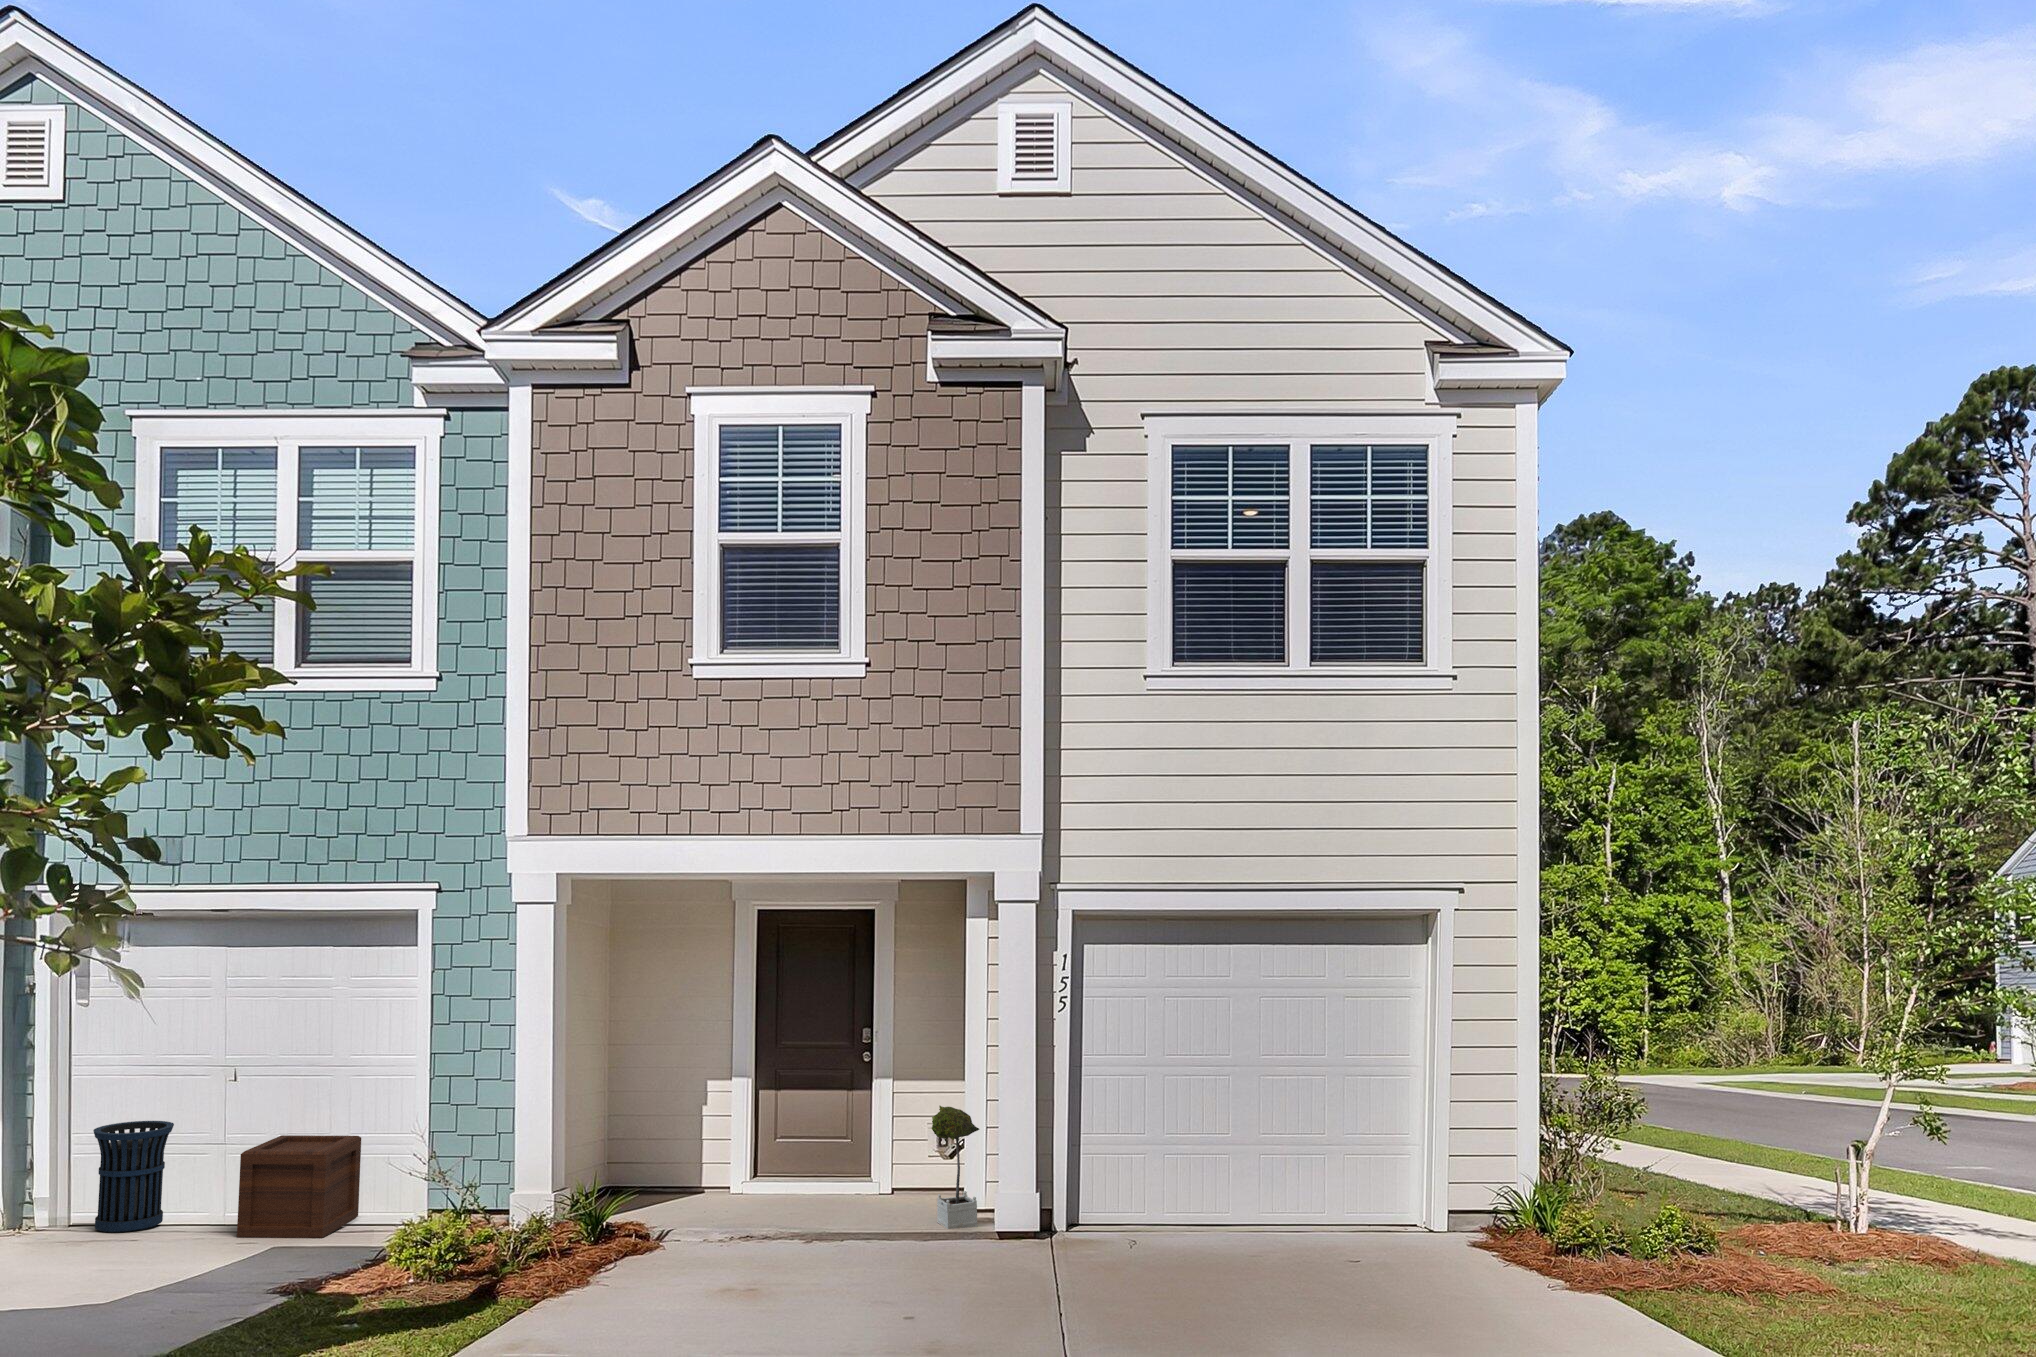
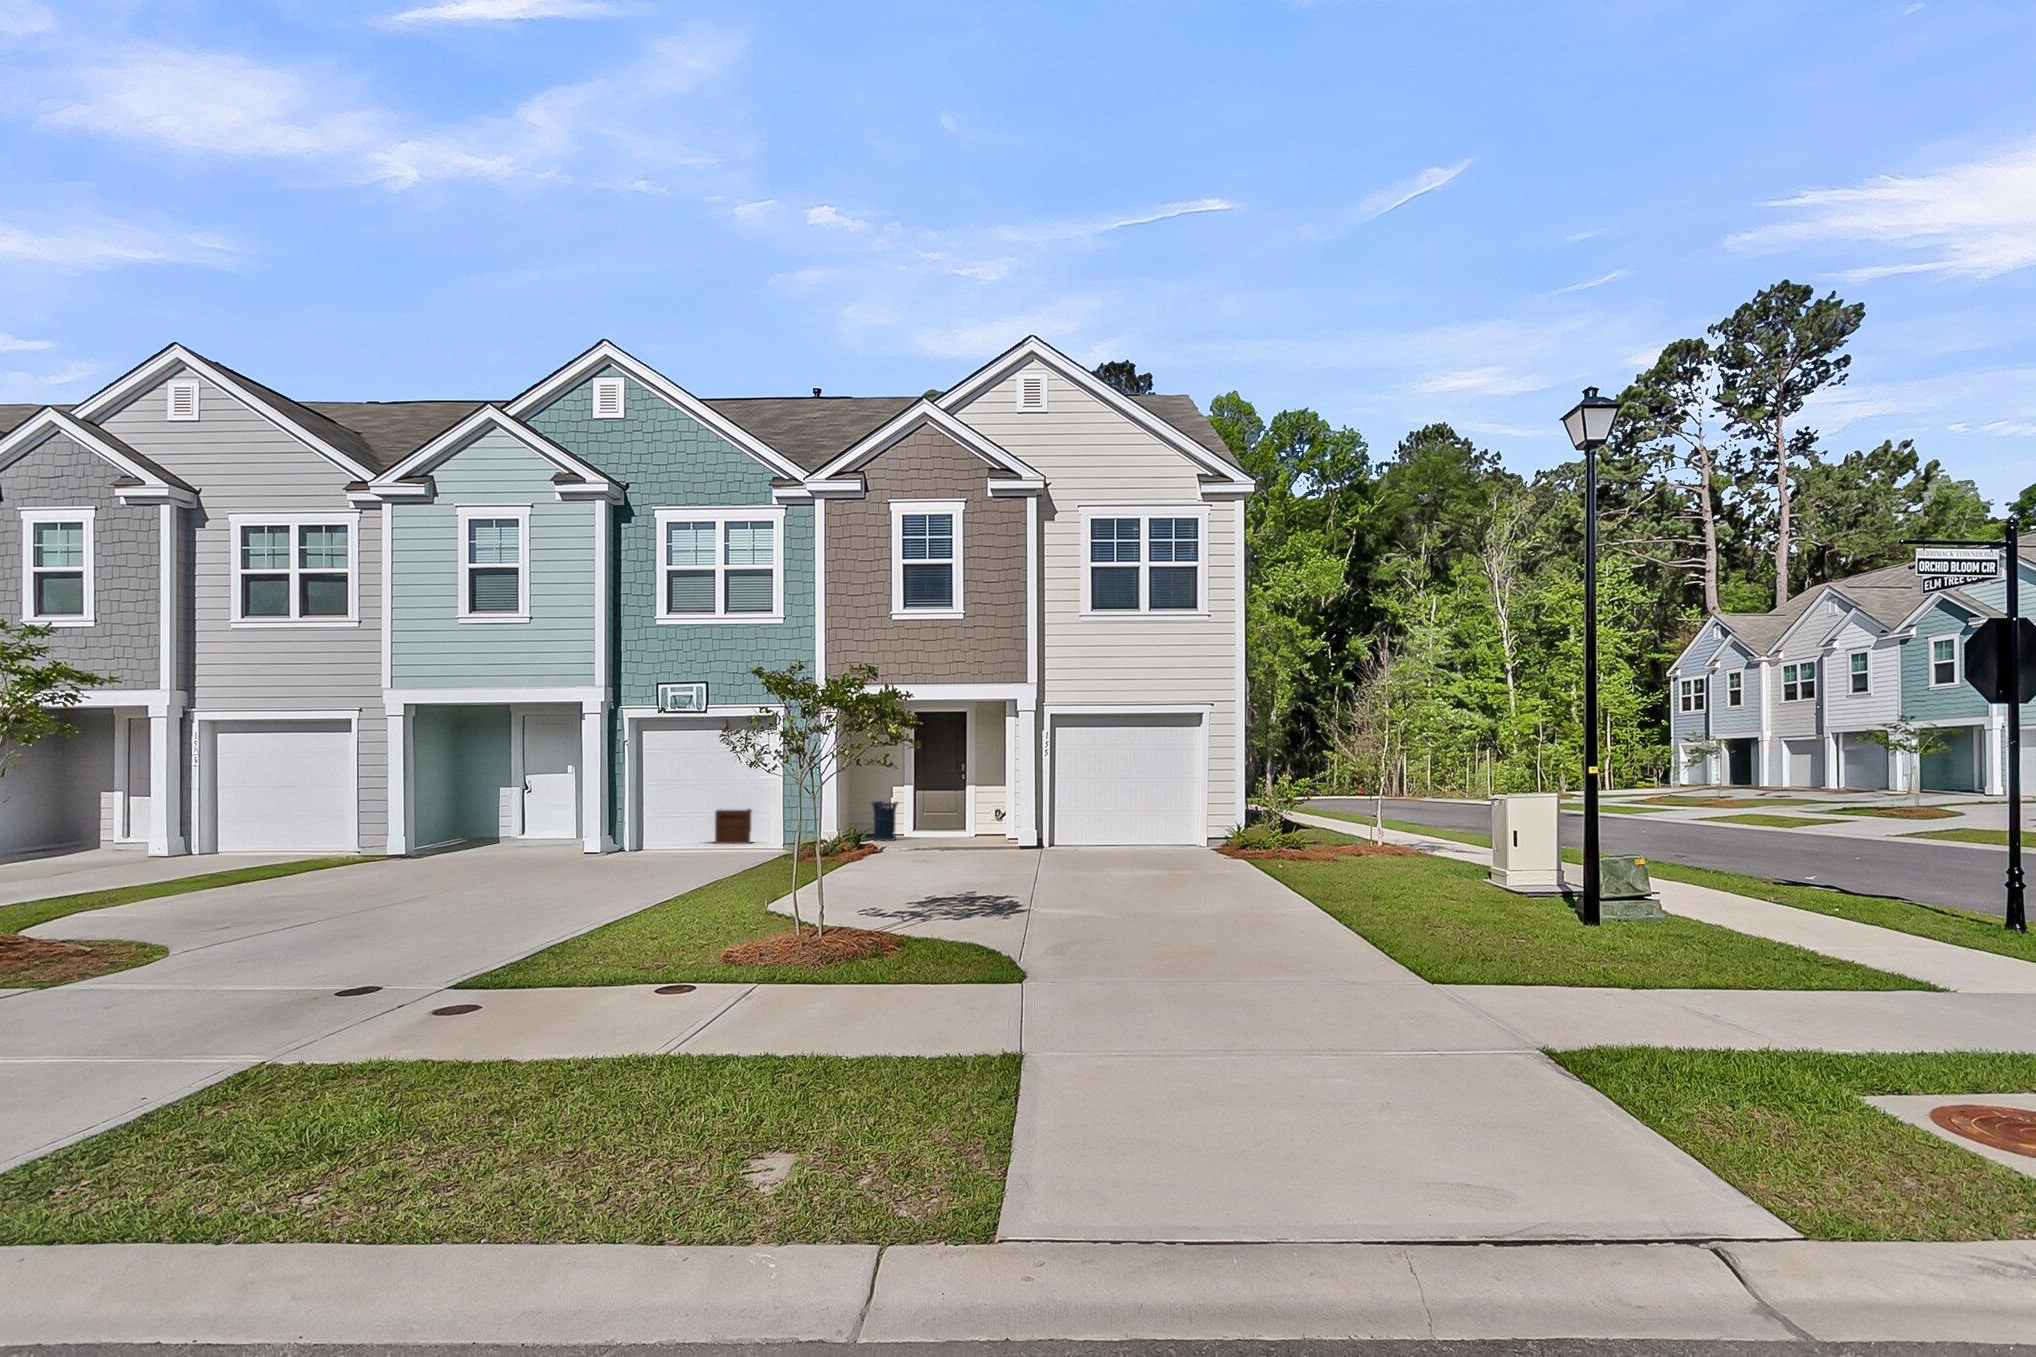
potted tree: present [932,1106,979,1229] -> none [992,795,1011,844]
trash can: present [93,1121,174,1233] -> present [871,801,898,841]

